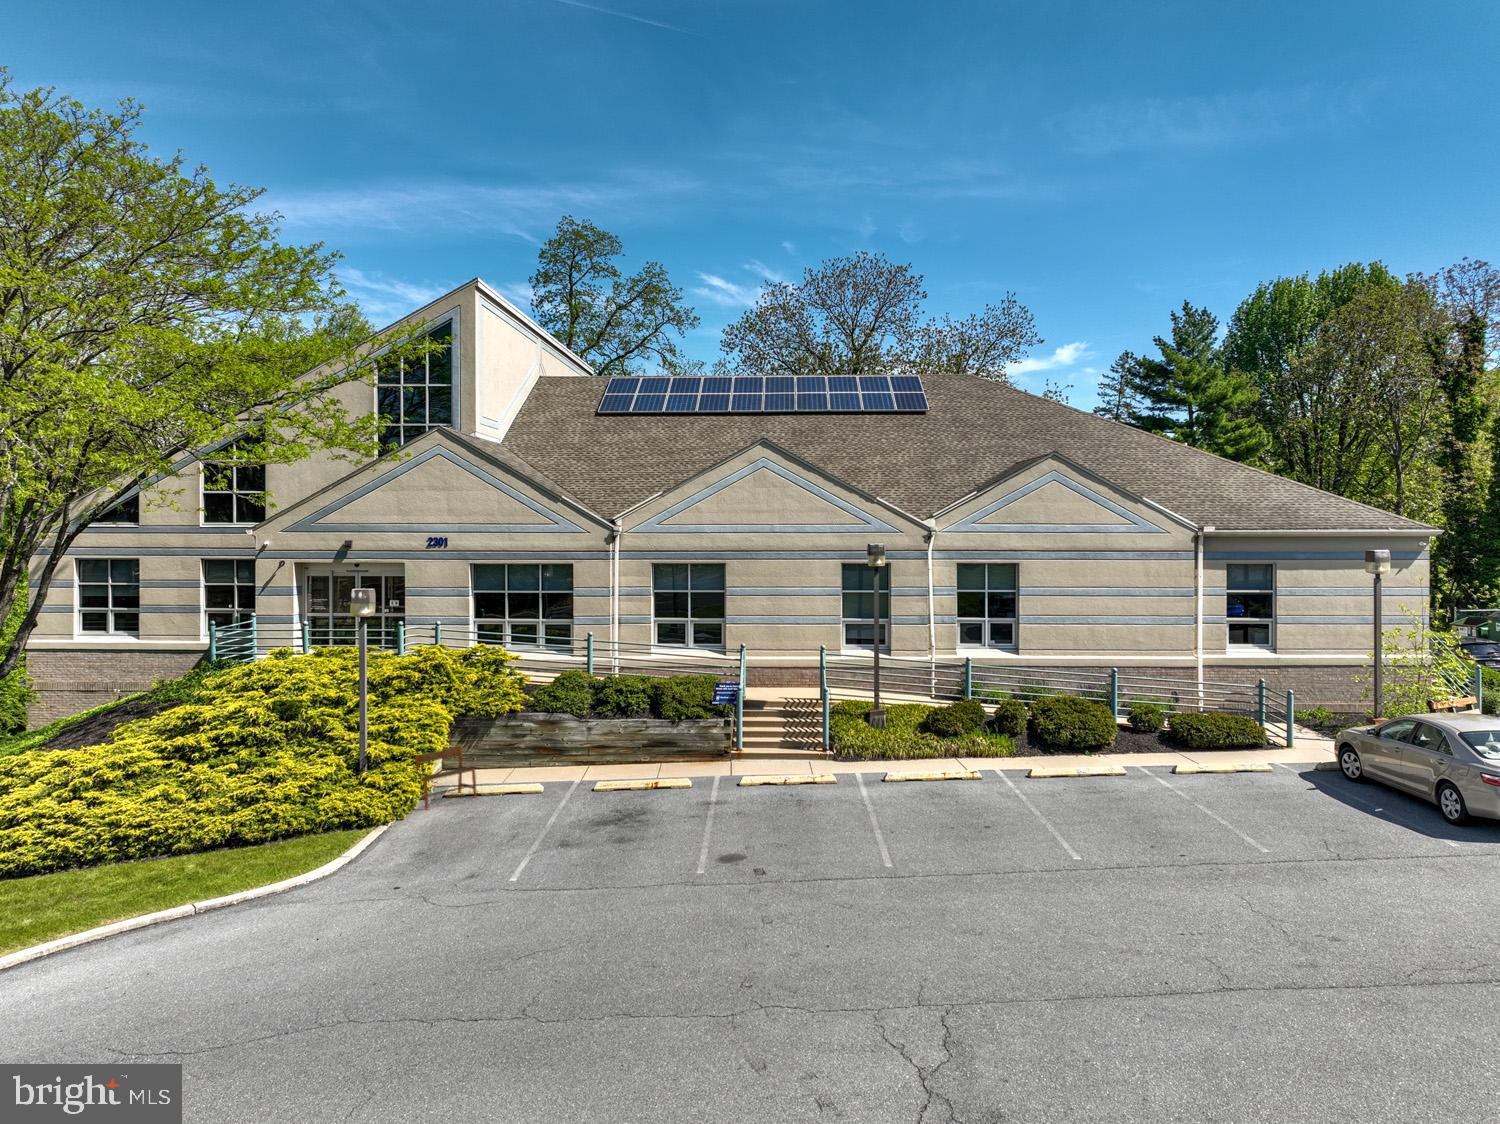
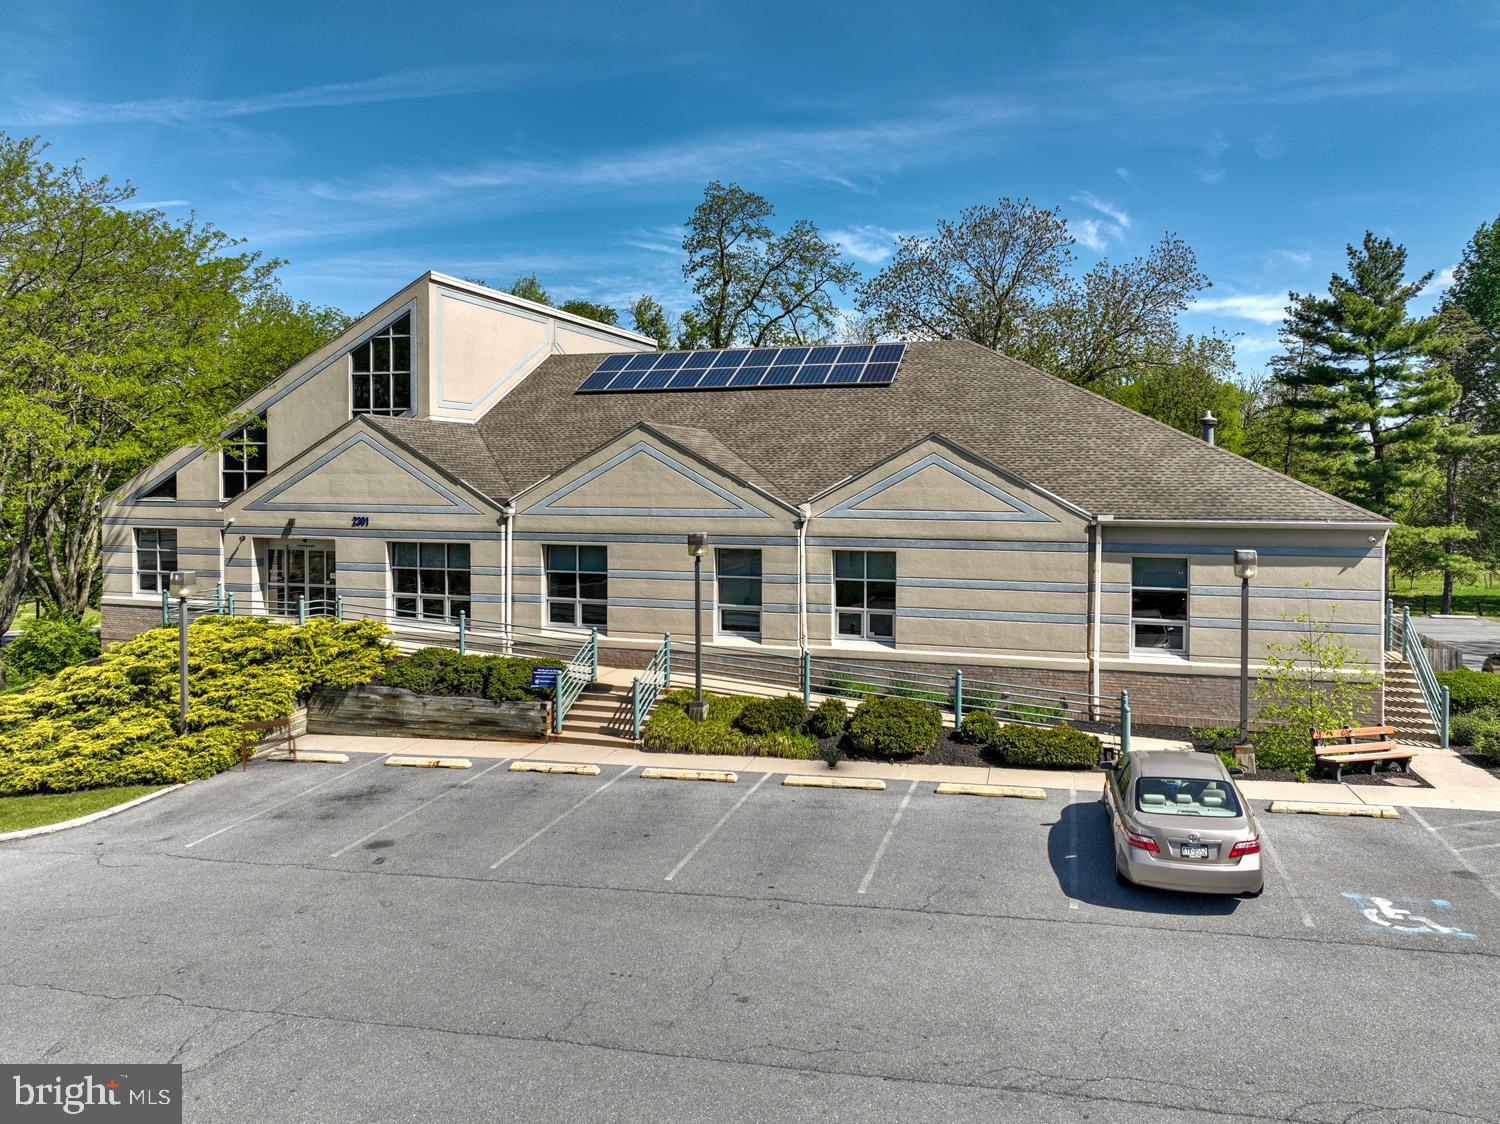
potted plant: none [1030,745,1066,764] -> present [818,750,845,769]

